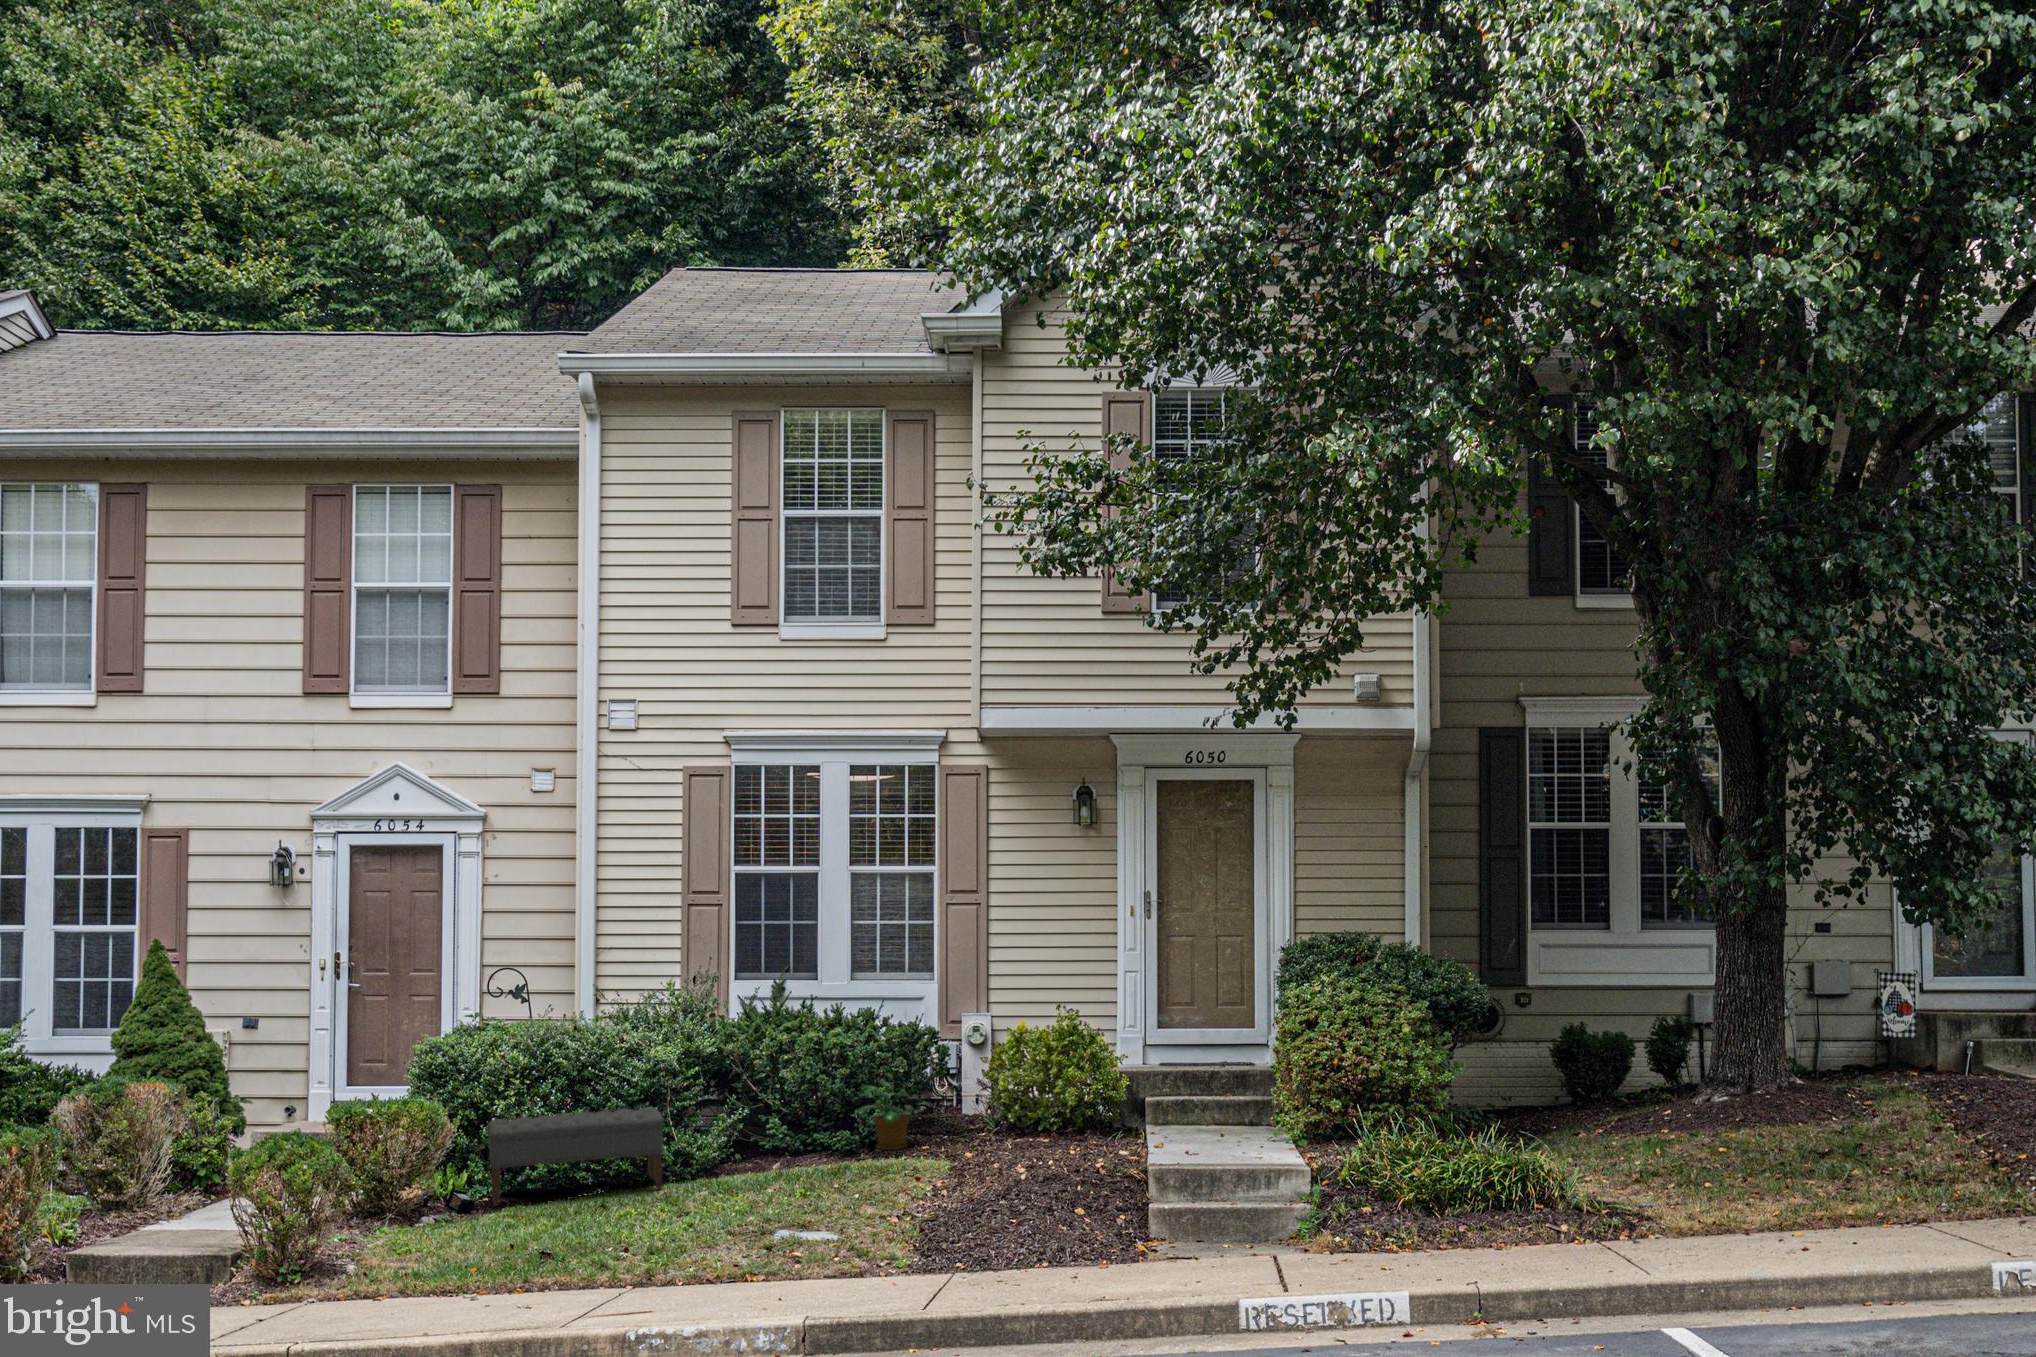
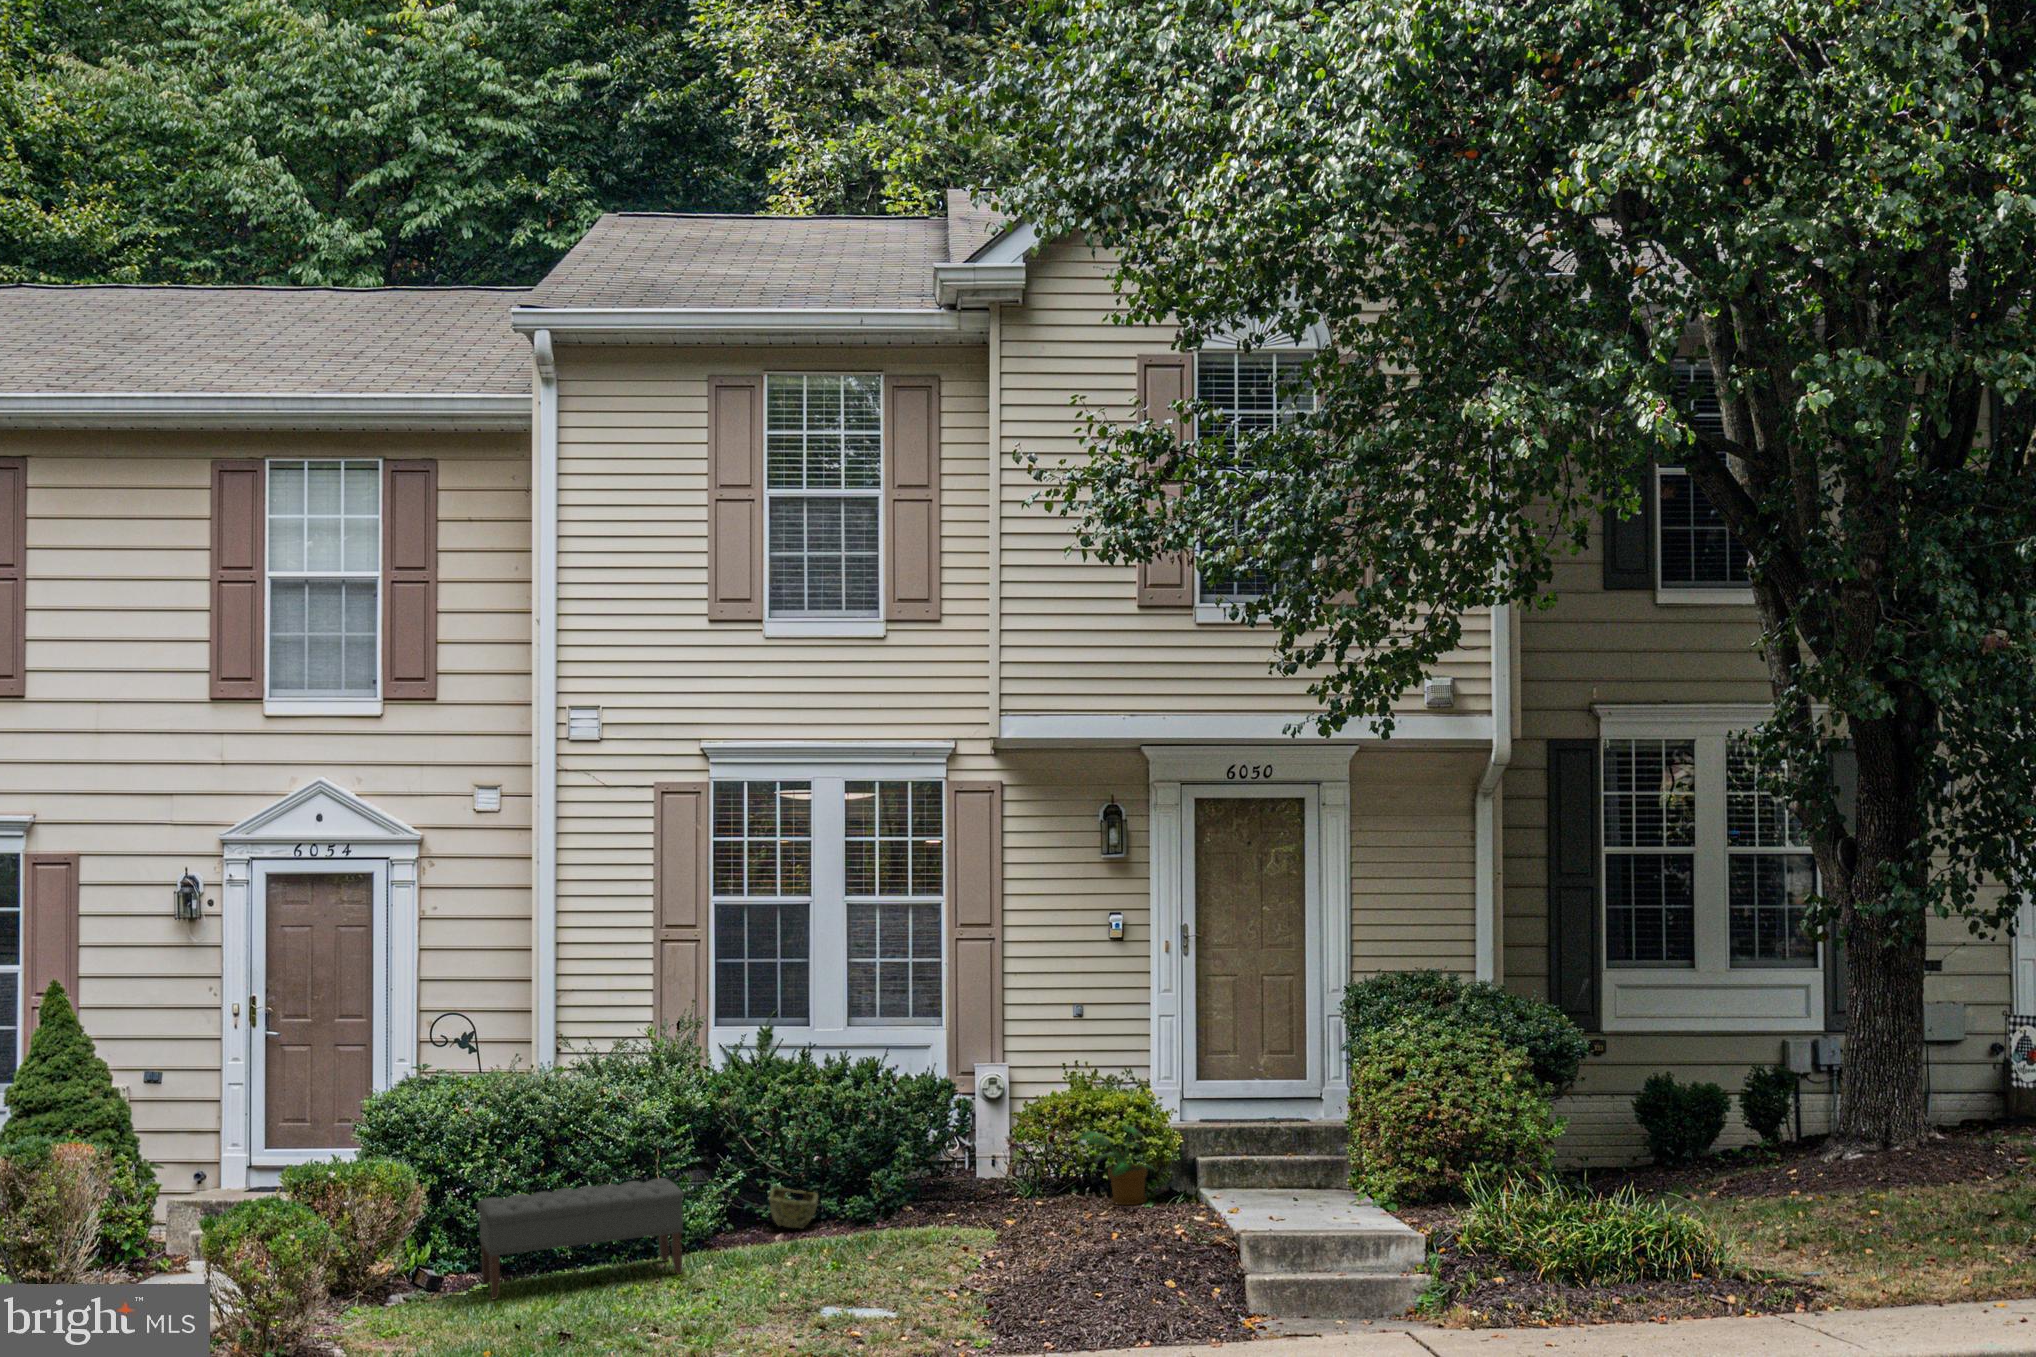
potted plant: present [856,1081,911,1150] -> present [1079,1126,1151,1205]
woven basket: none [753,1121,800,1157] -> present [769,1188,818,1228]

